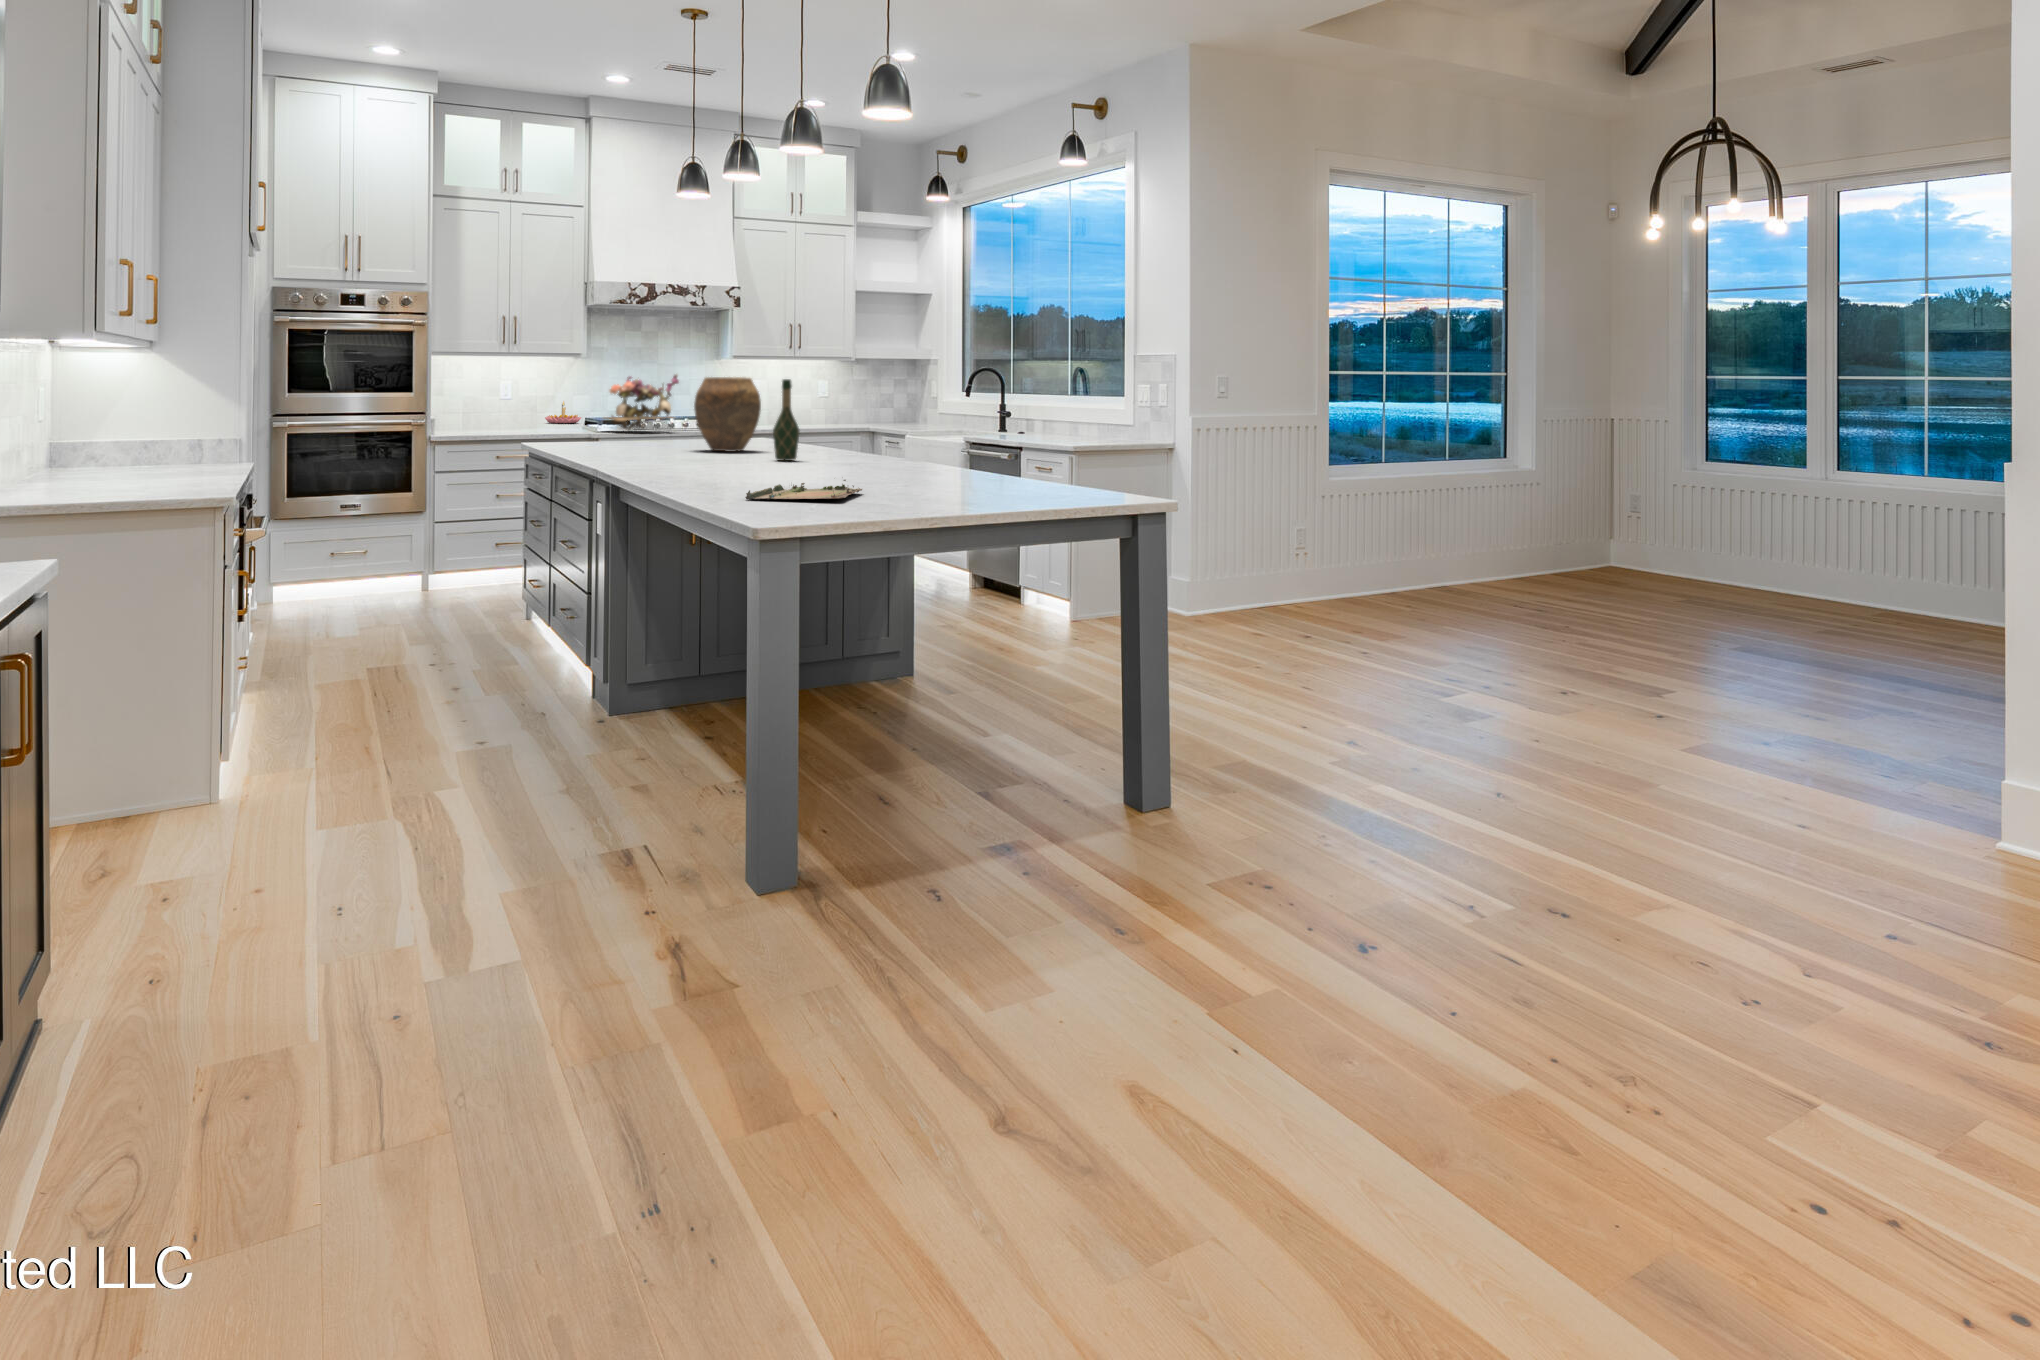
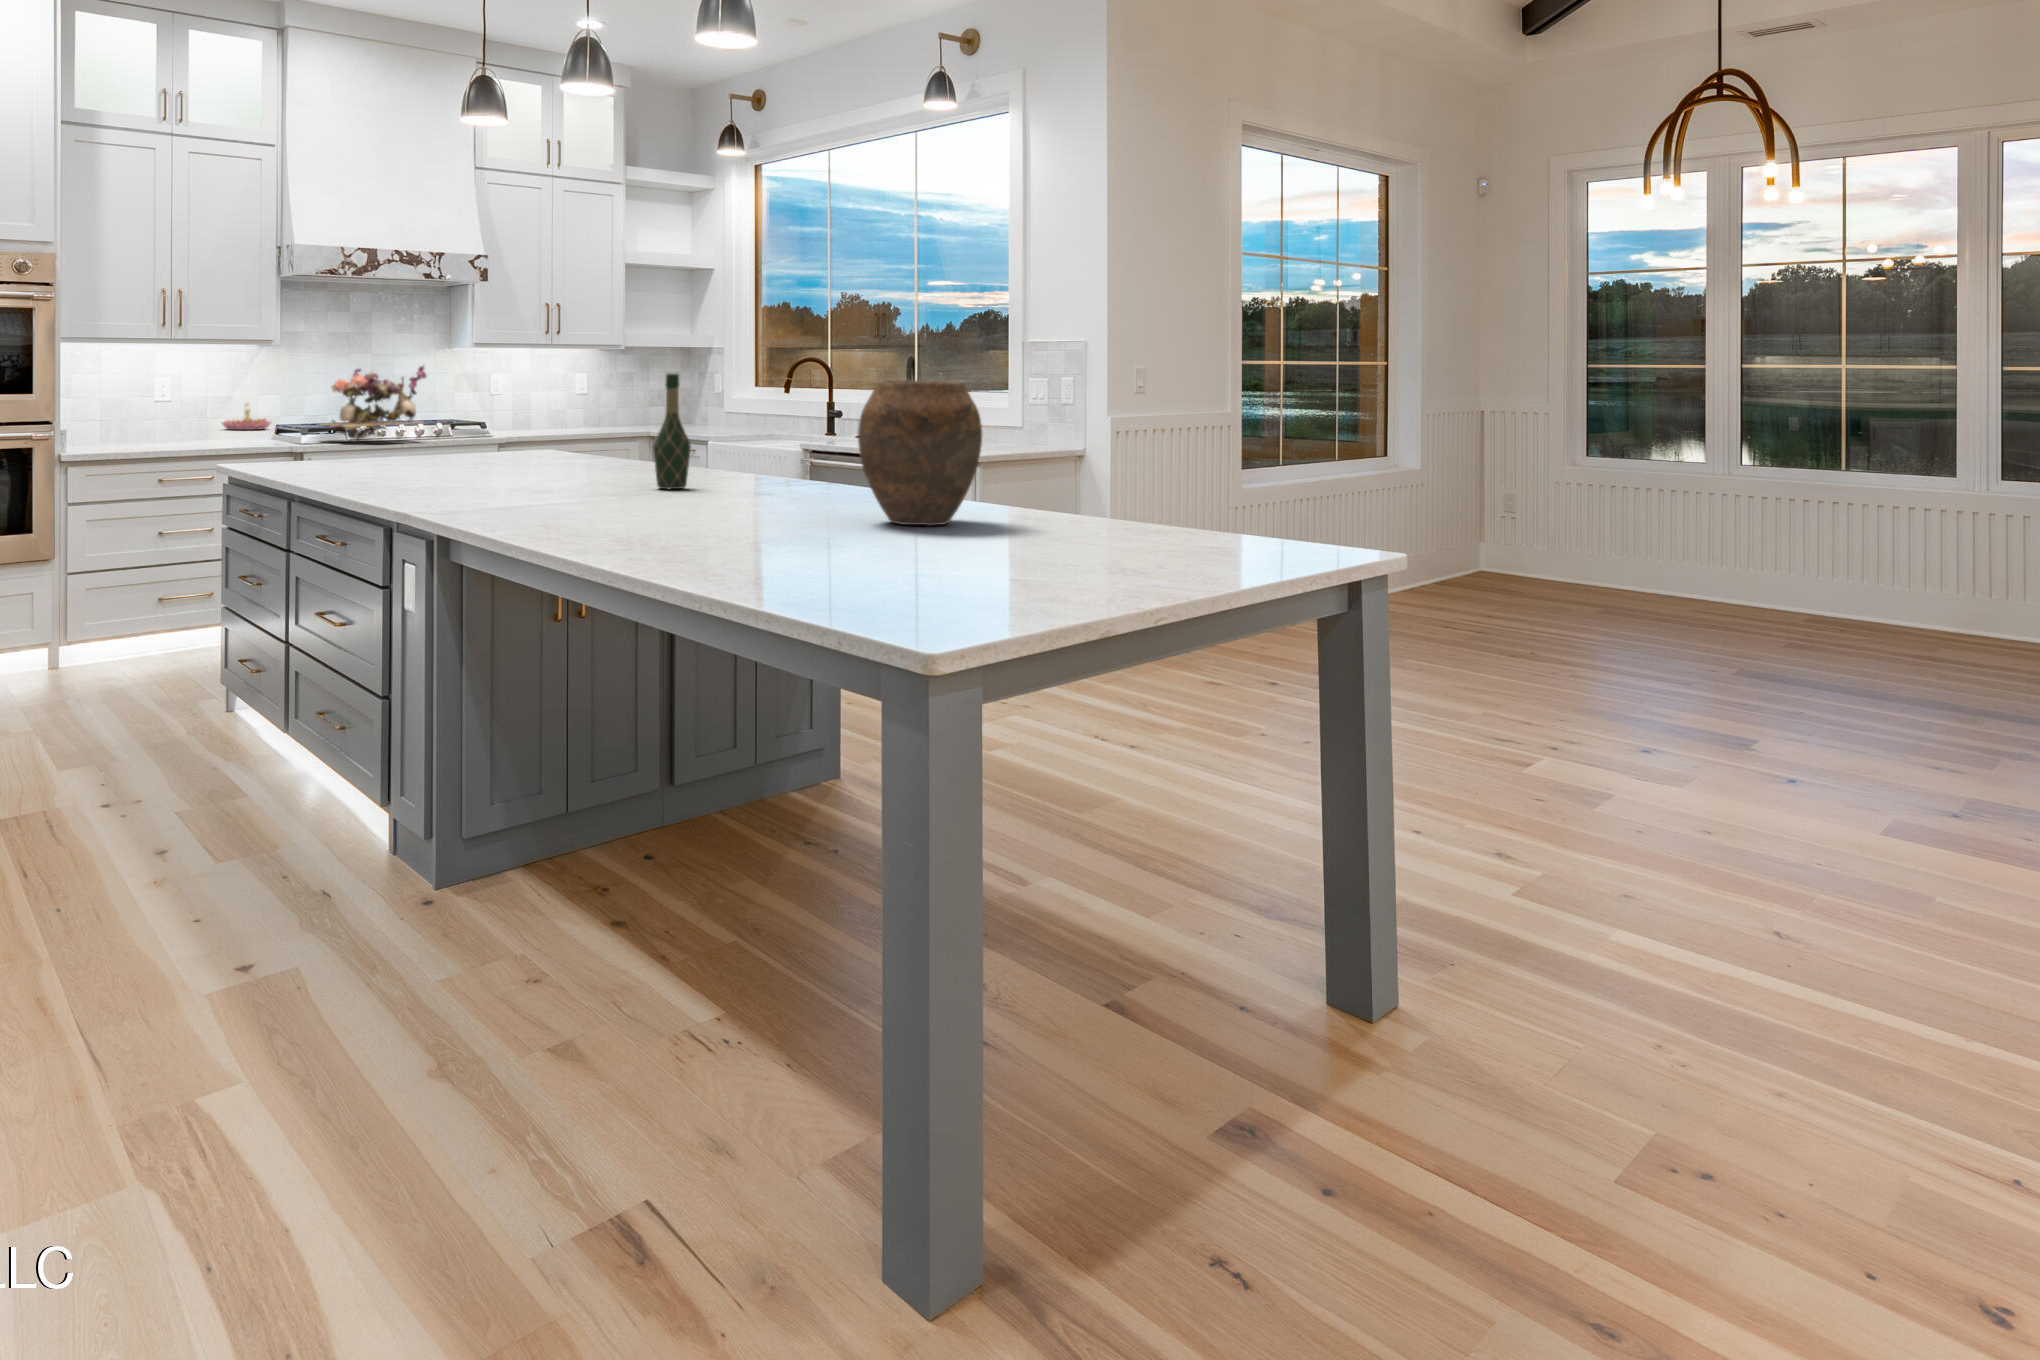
vase: present [694,377,761,452] -> present [858,380,982,526]
tray: present [745,480,862,500] -> none [814,534,989,590]

